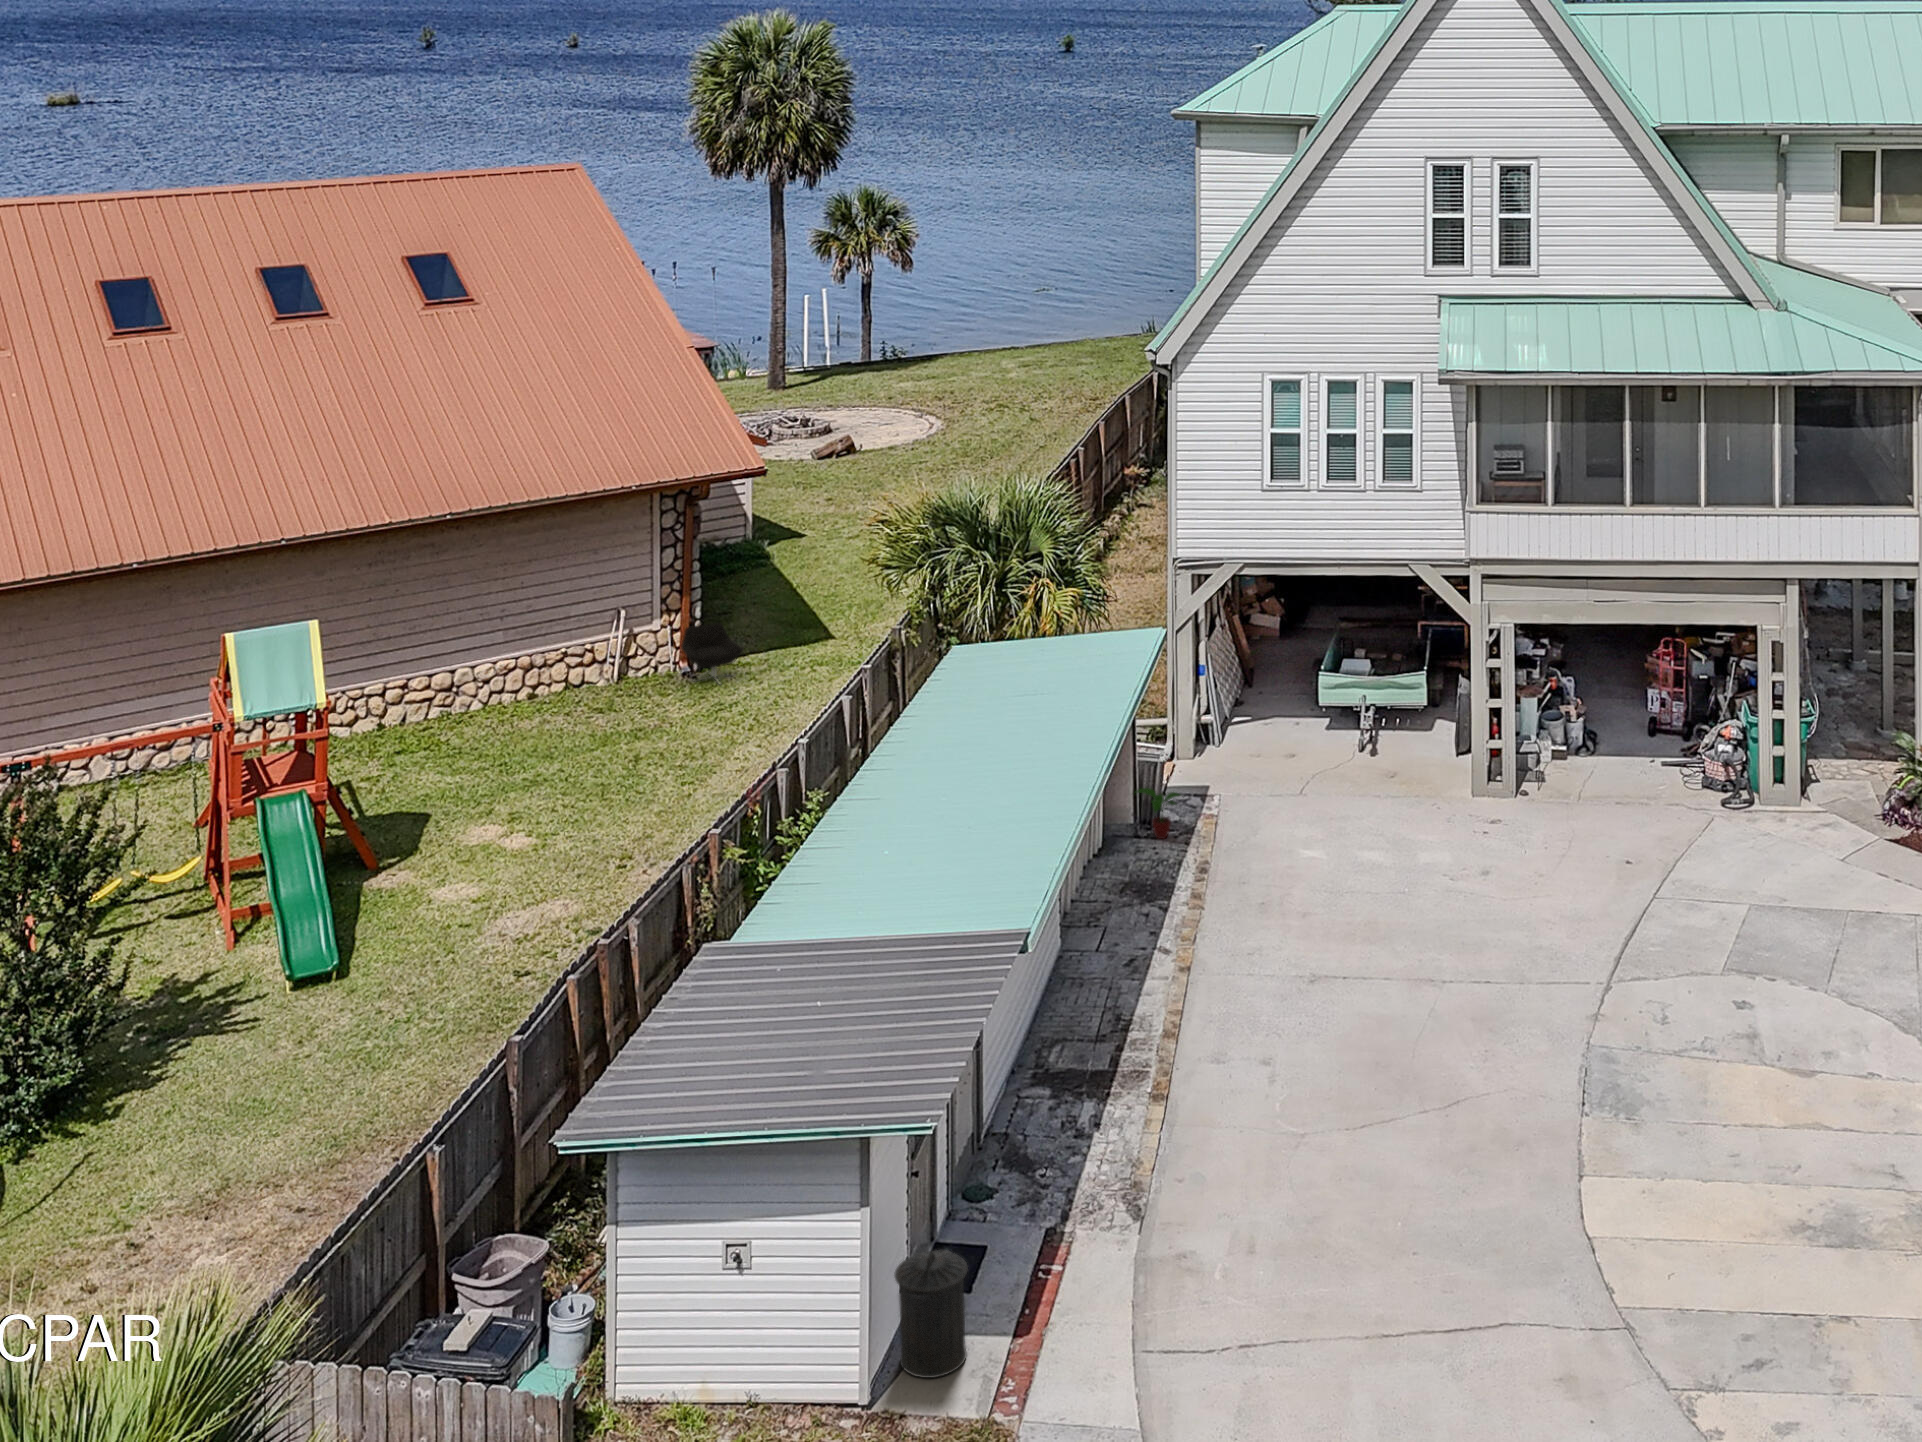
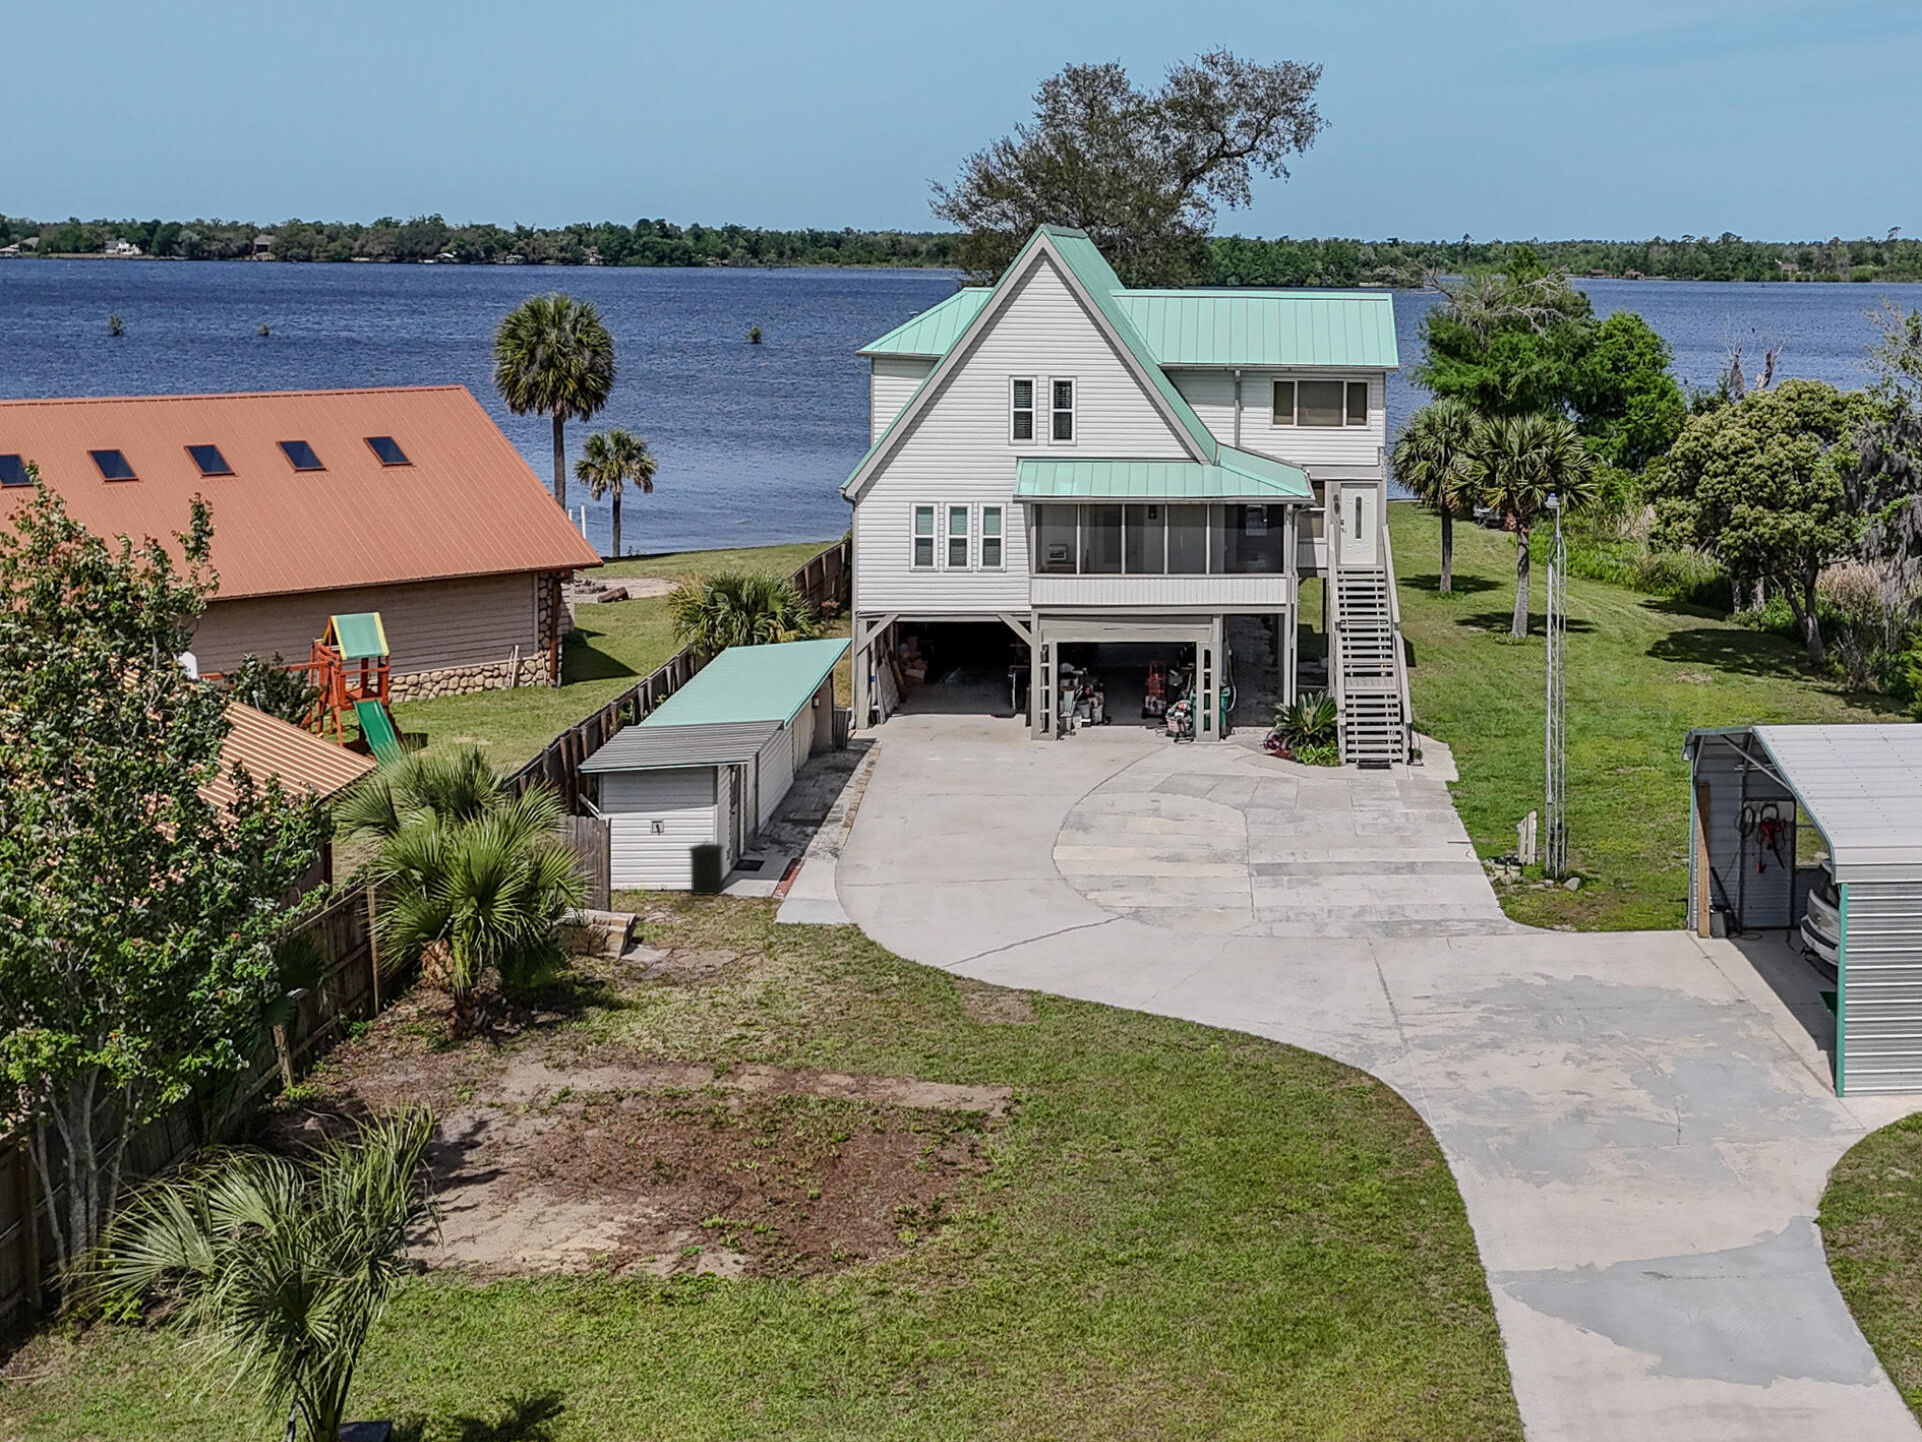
lounge chair: present [681,623,743,683] -> none [523,669,567,705]
potted plant: present [1136,788,1180,839] -> none [821,731,854,760]

